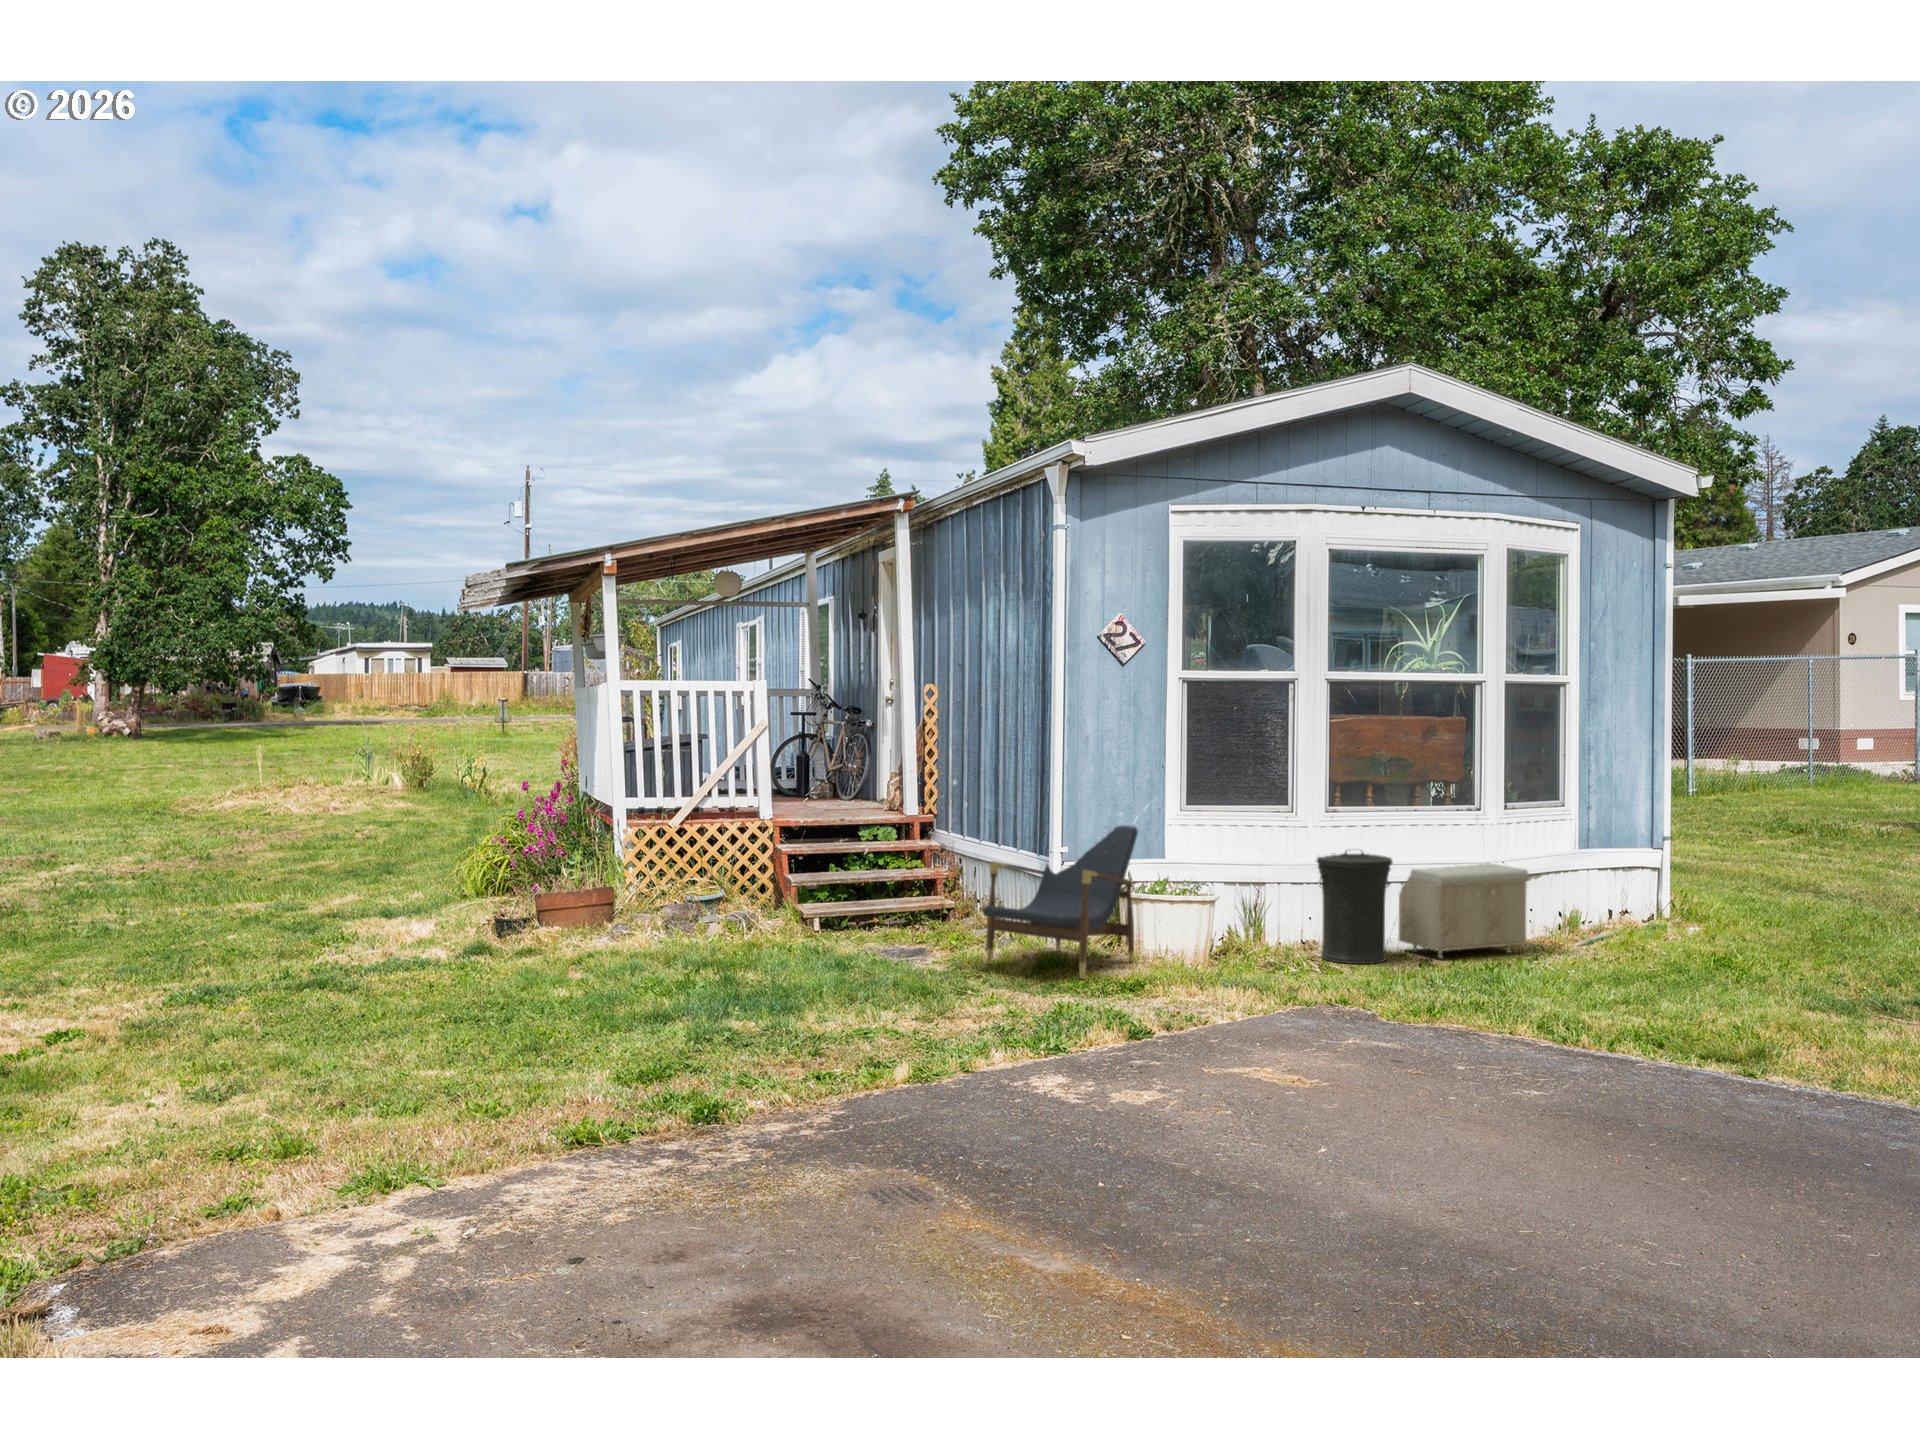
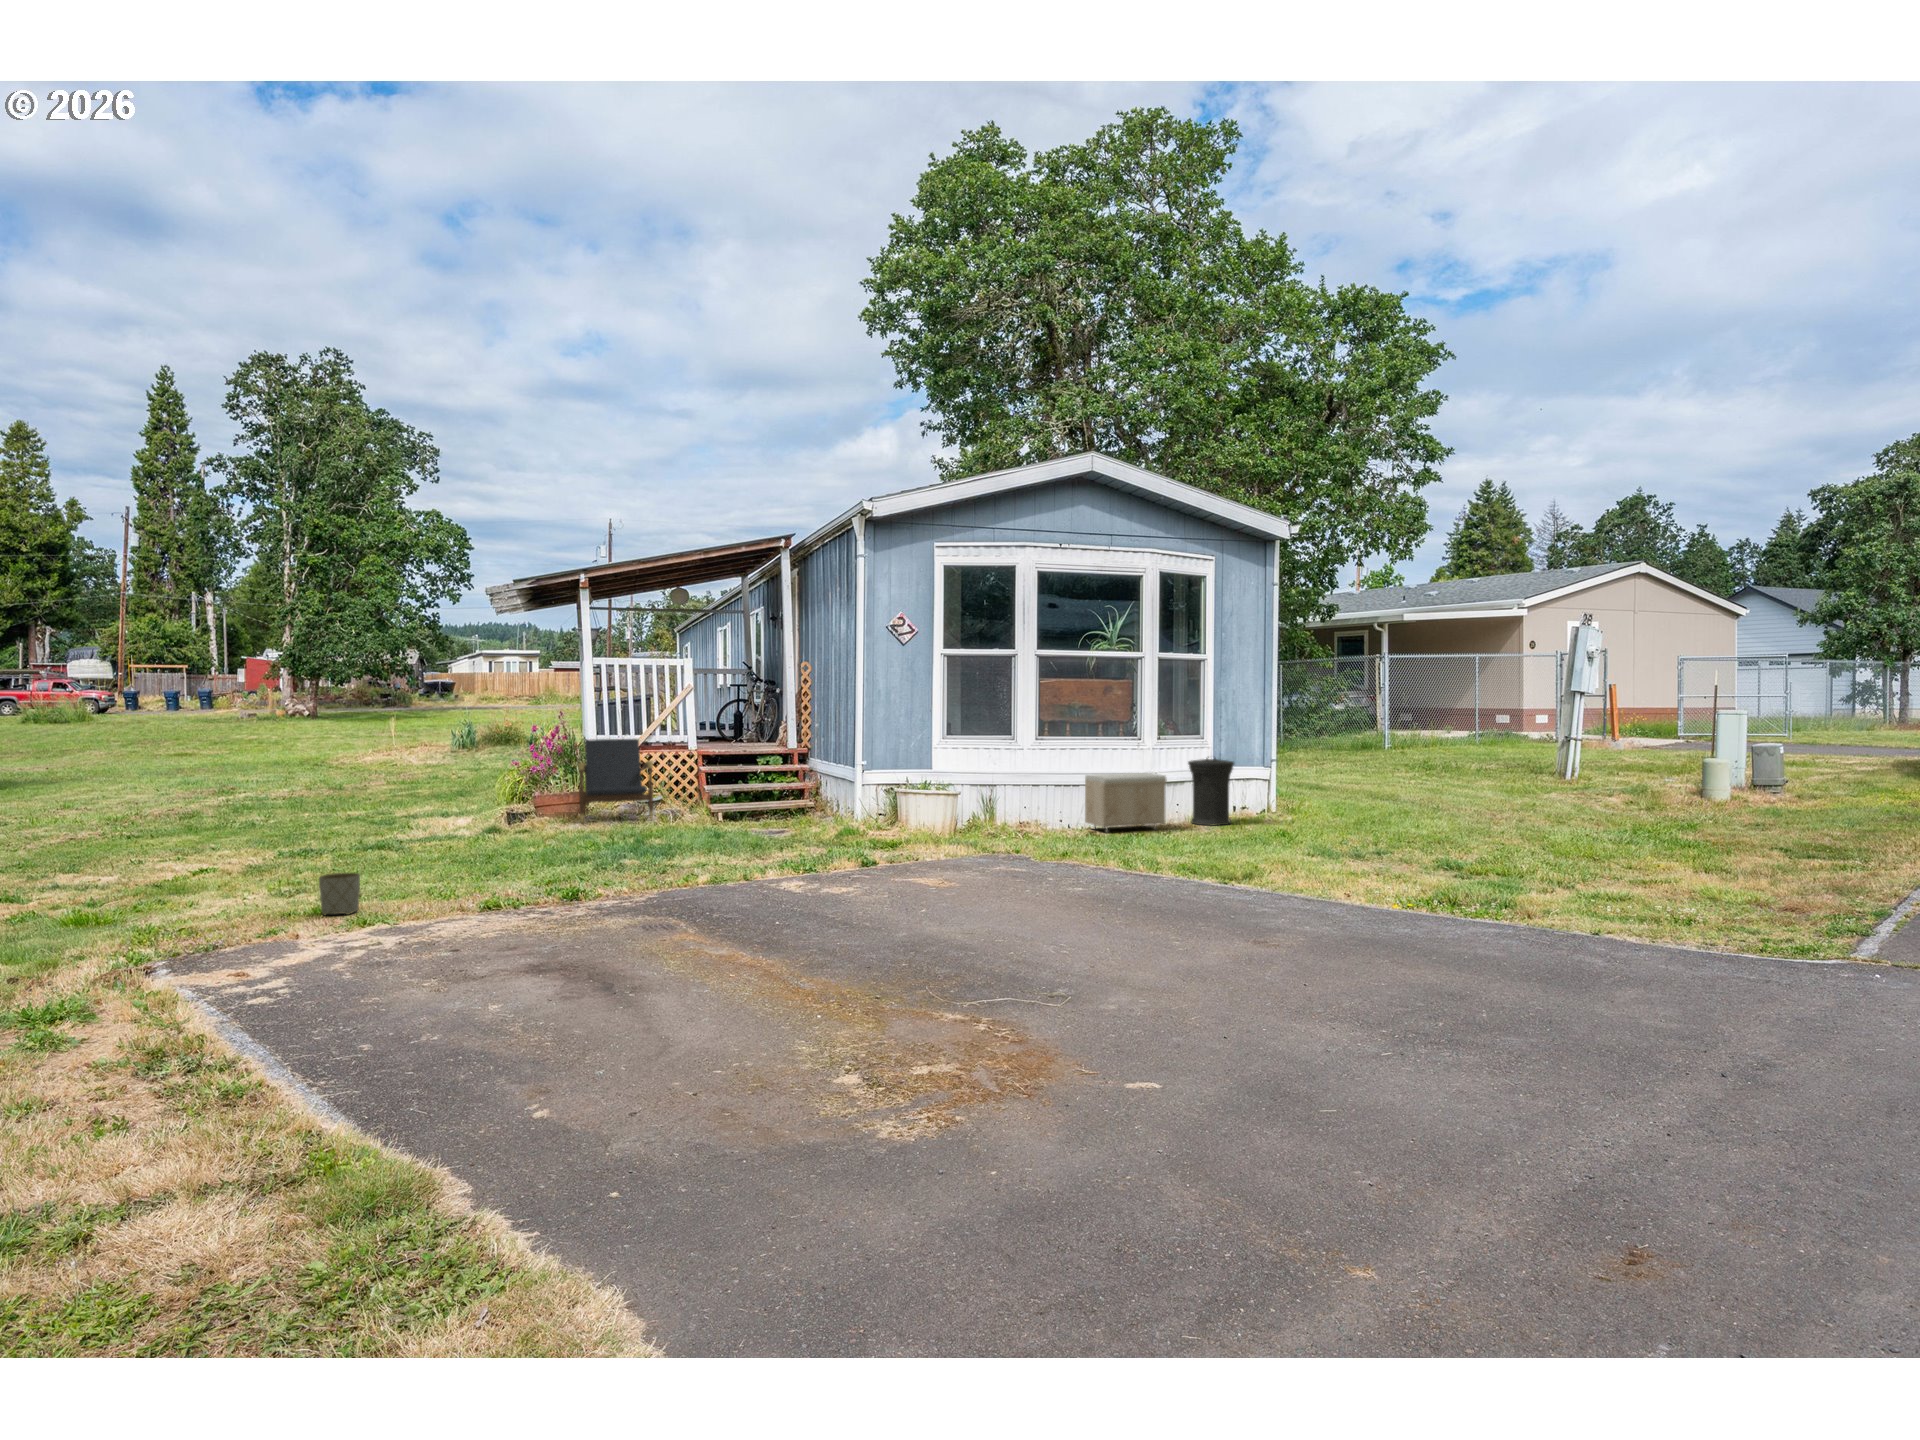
lounge chair: present [983,825,1138,979] -> present [579,739,653,823]
trash can: present [1317,852,1392,964] -> present [1188,758,1234,826]
planter: none [281,1077,349,1157] -> present [319,873,360,915]

